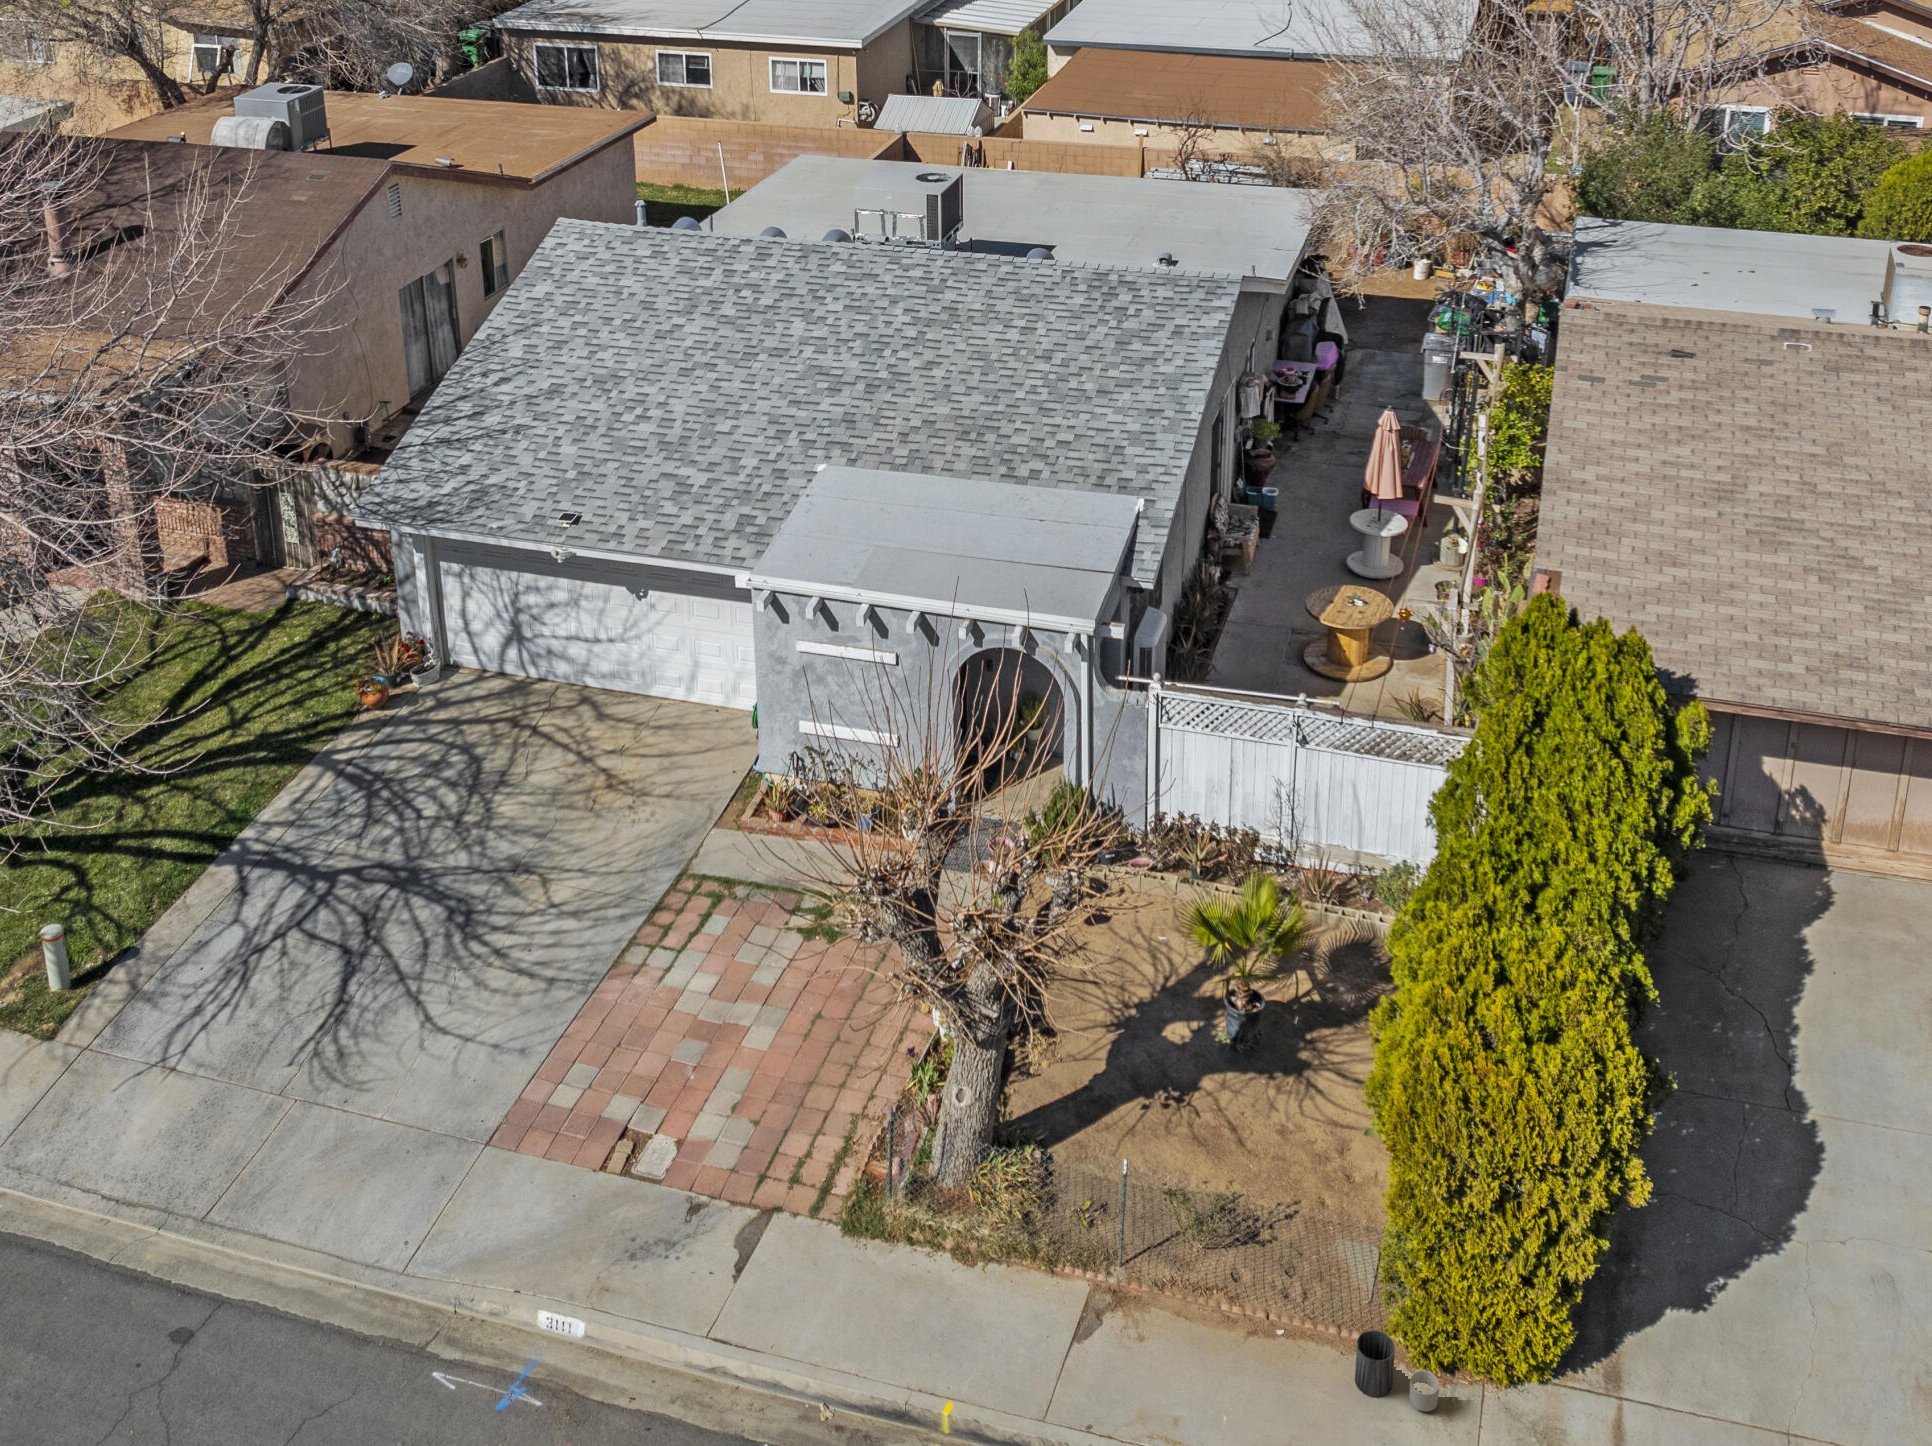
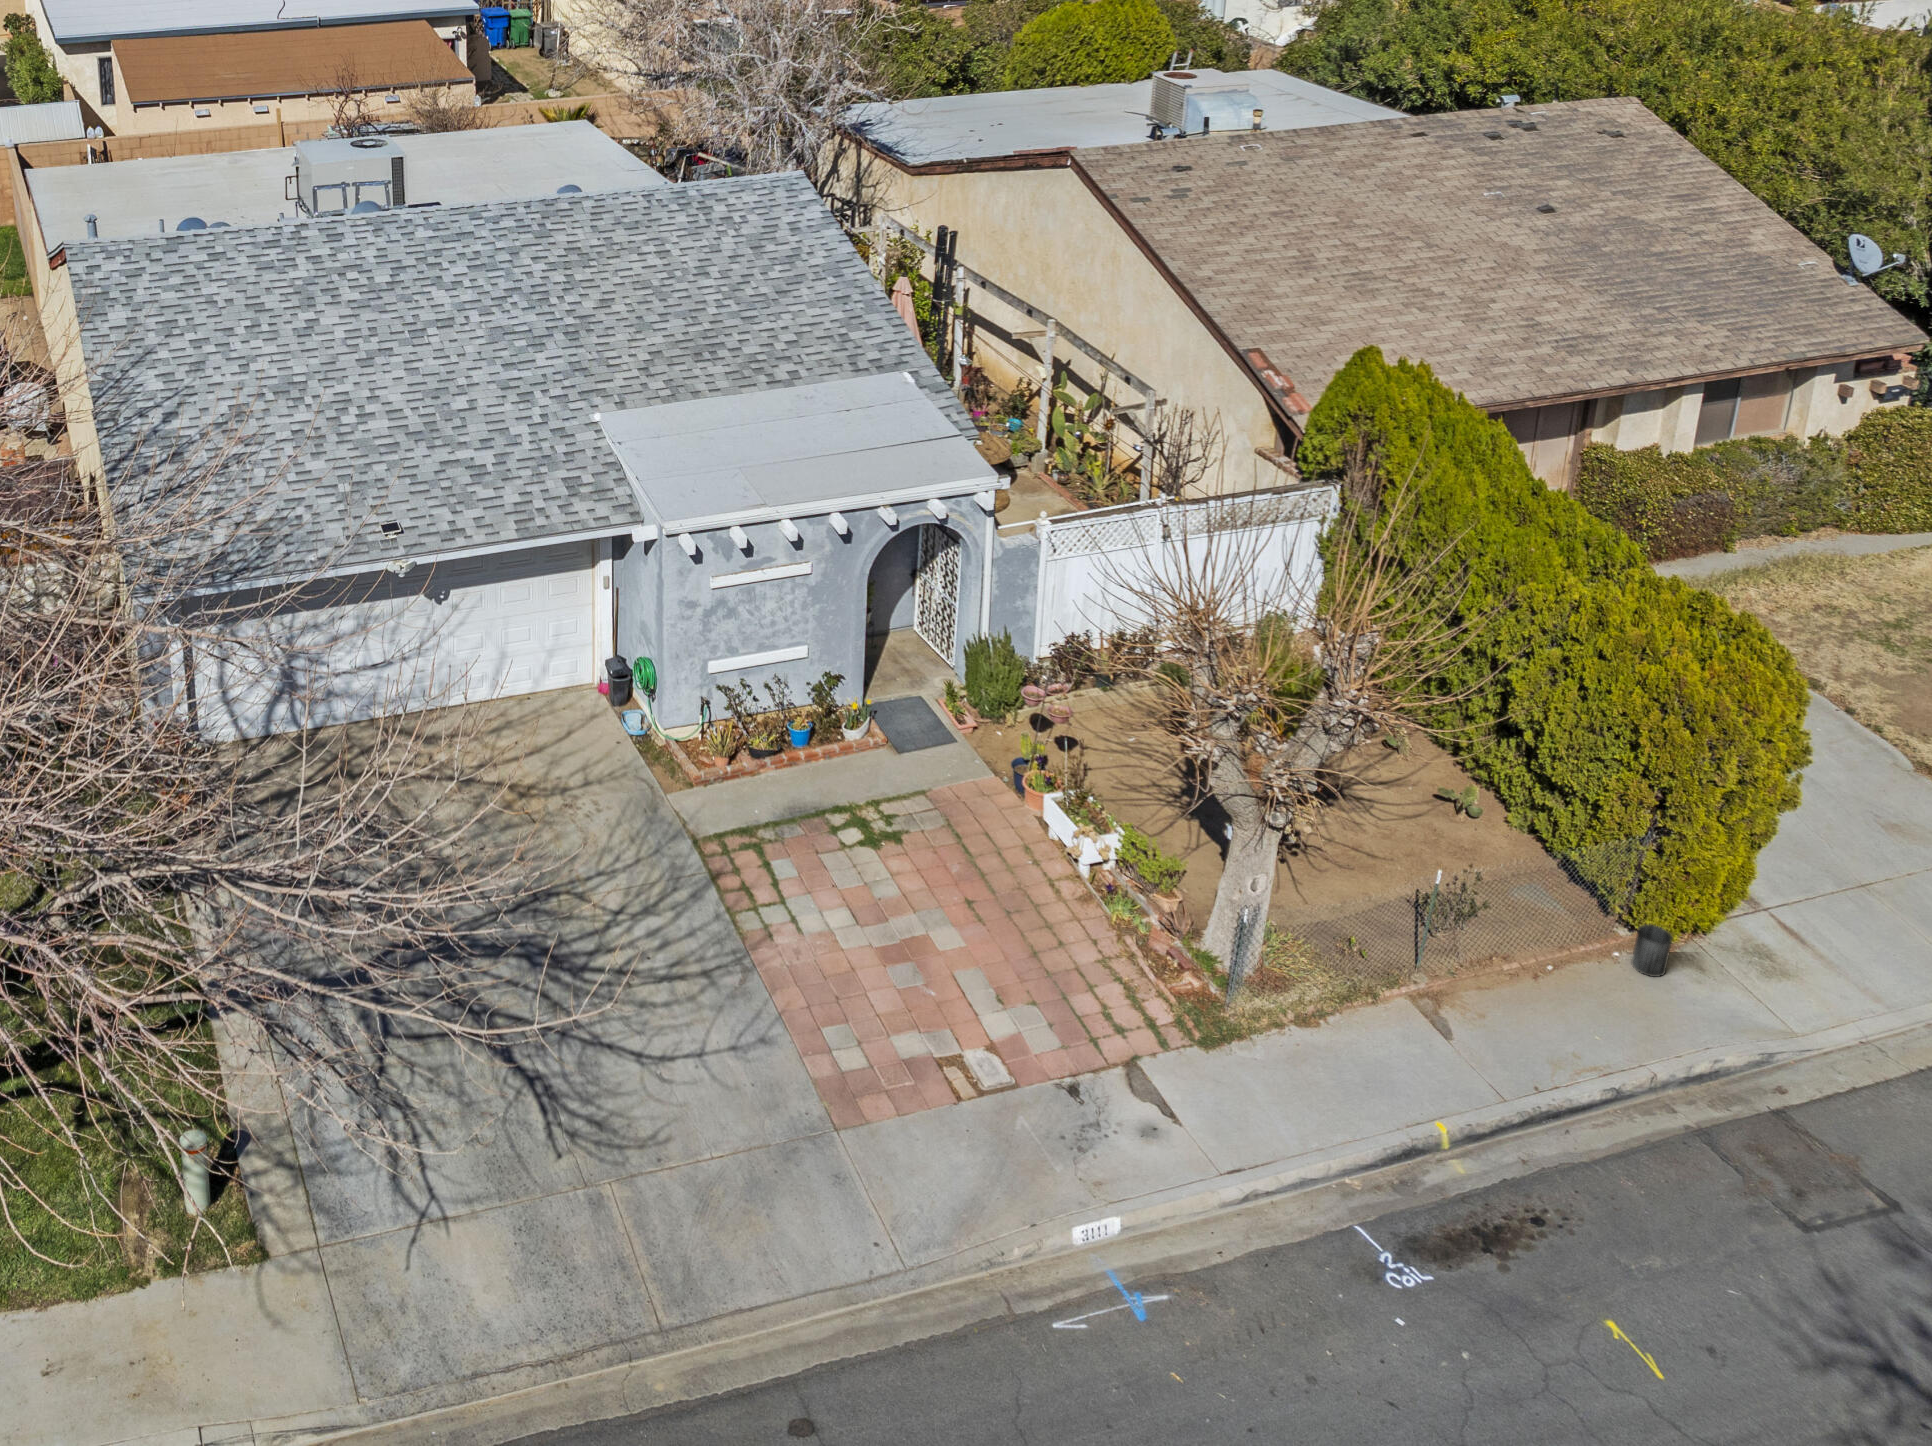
planter: present [1409,1371,1439,1411] -> none [1677,939,1707,969]

